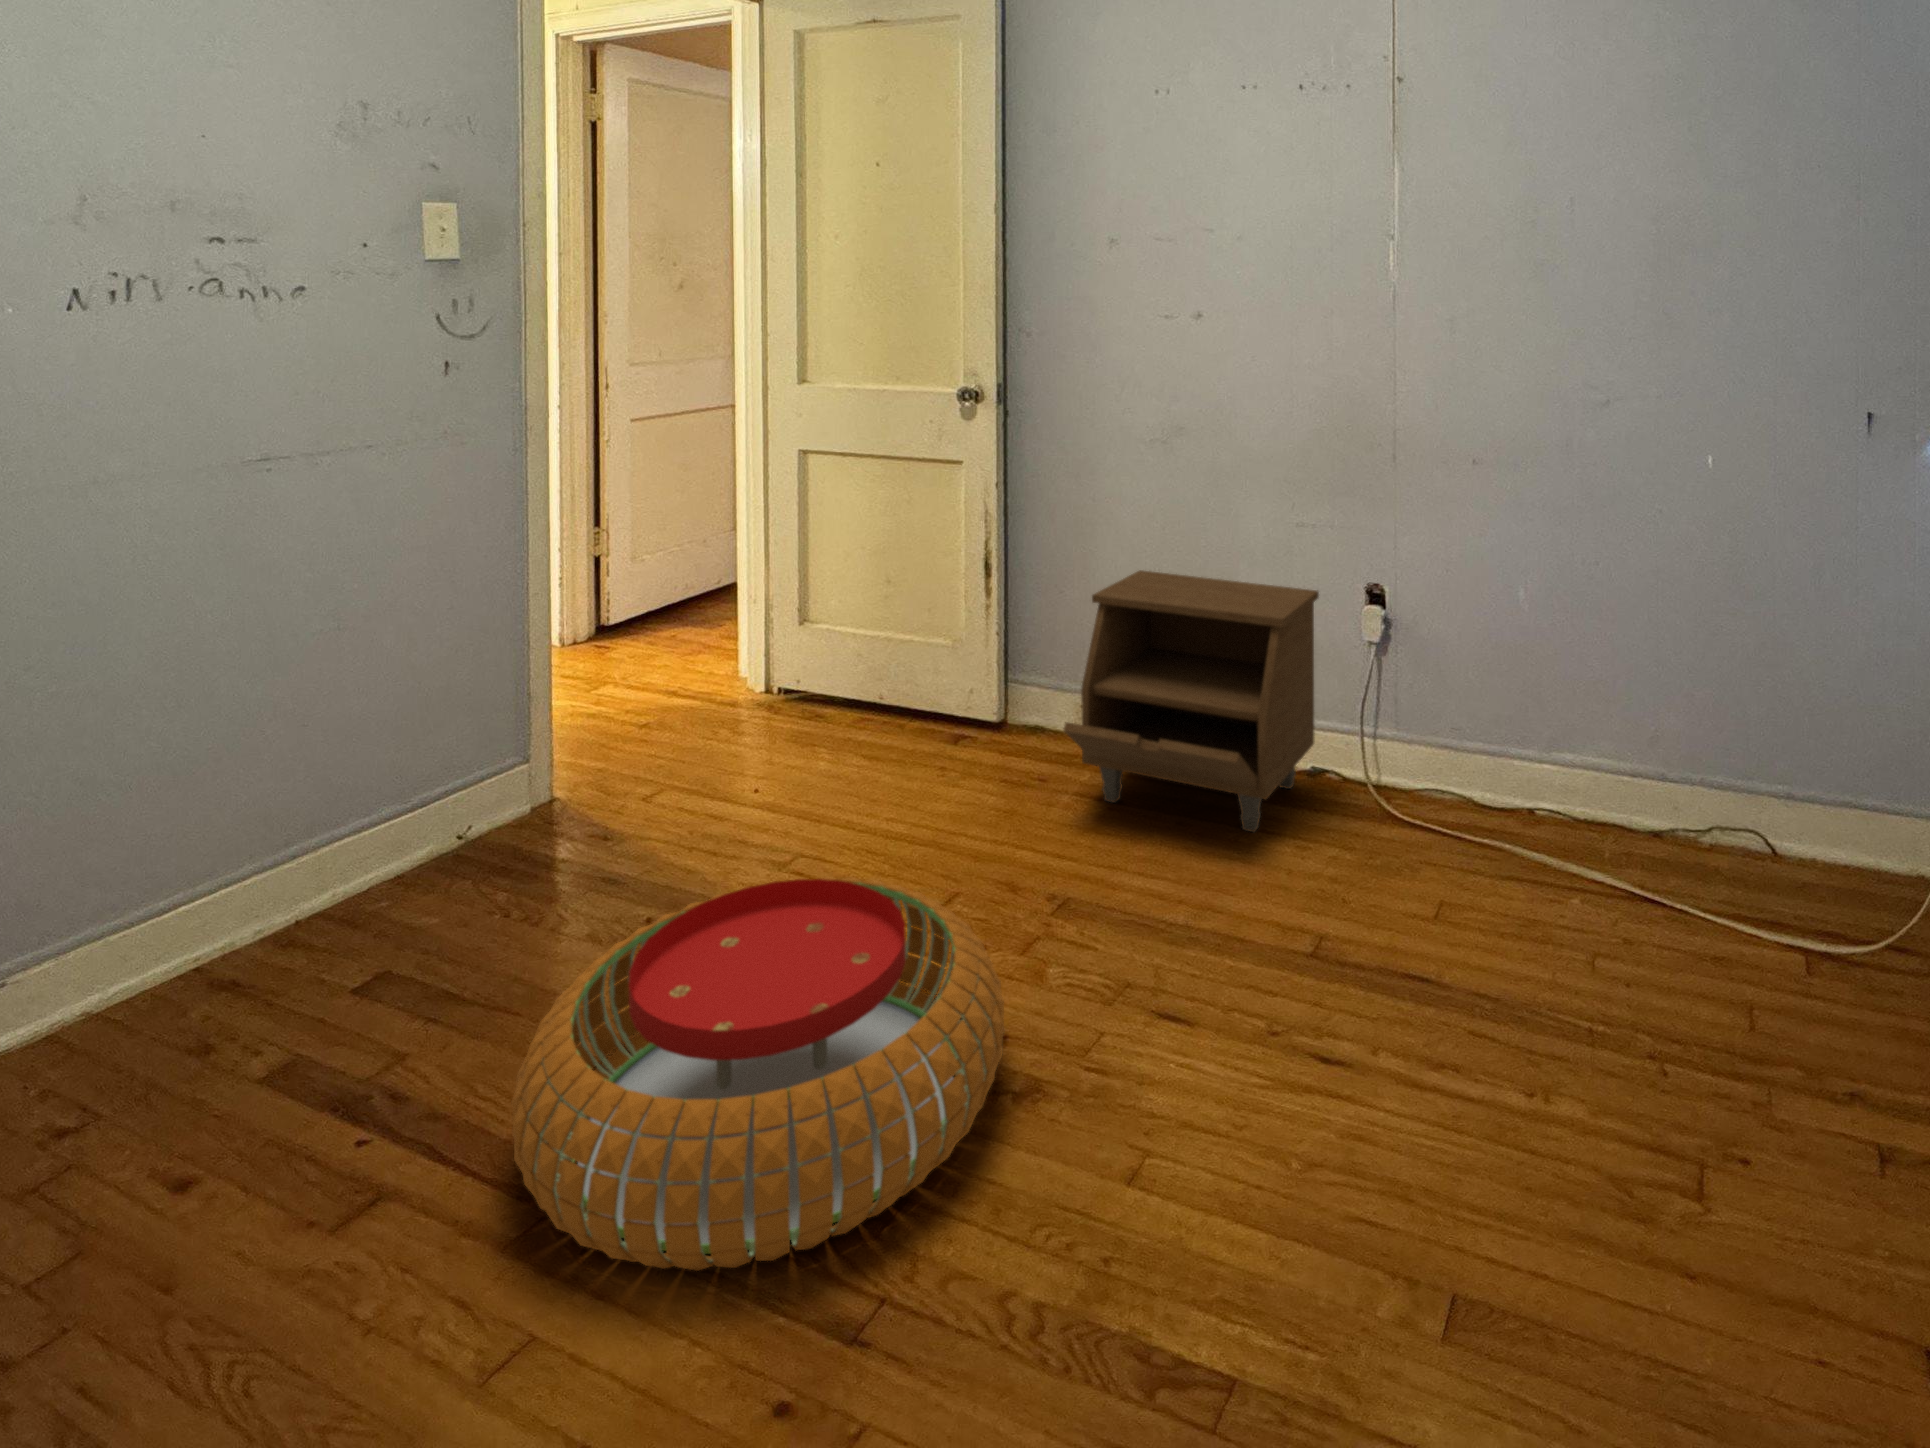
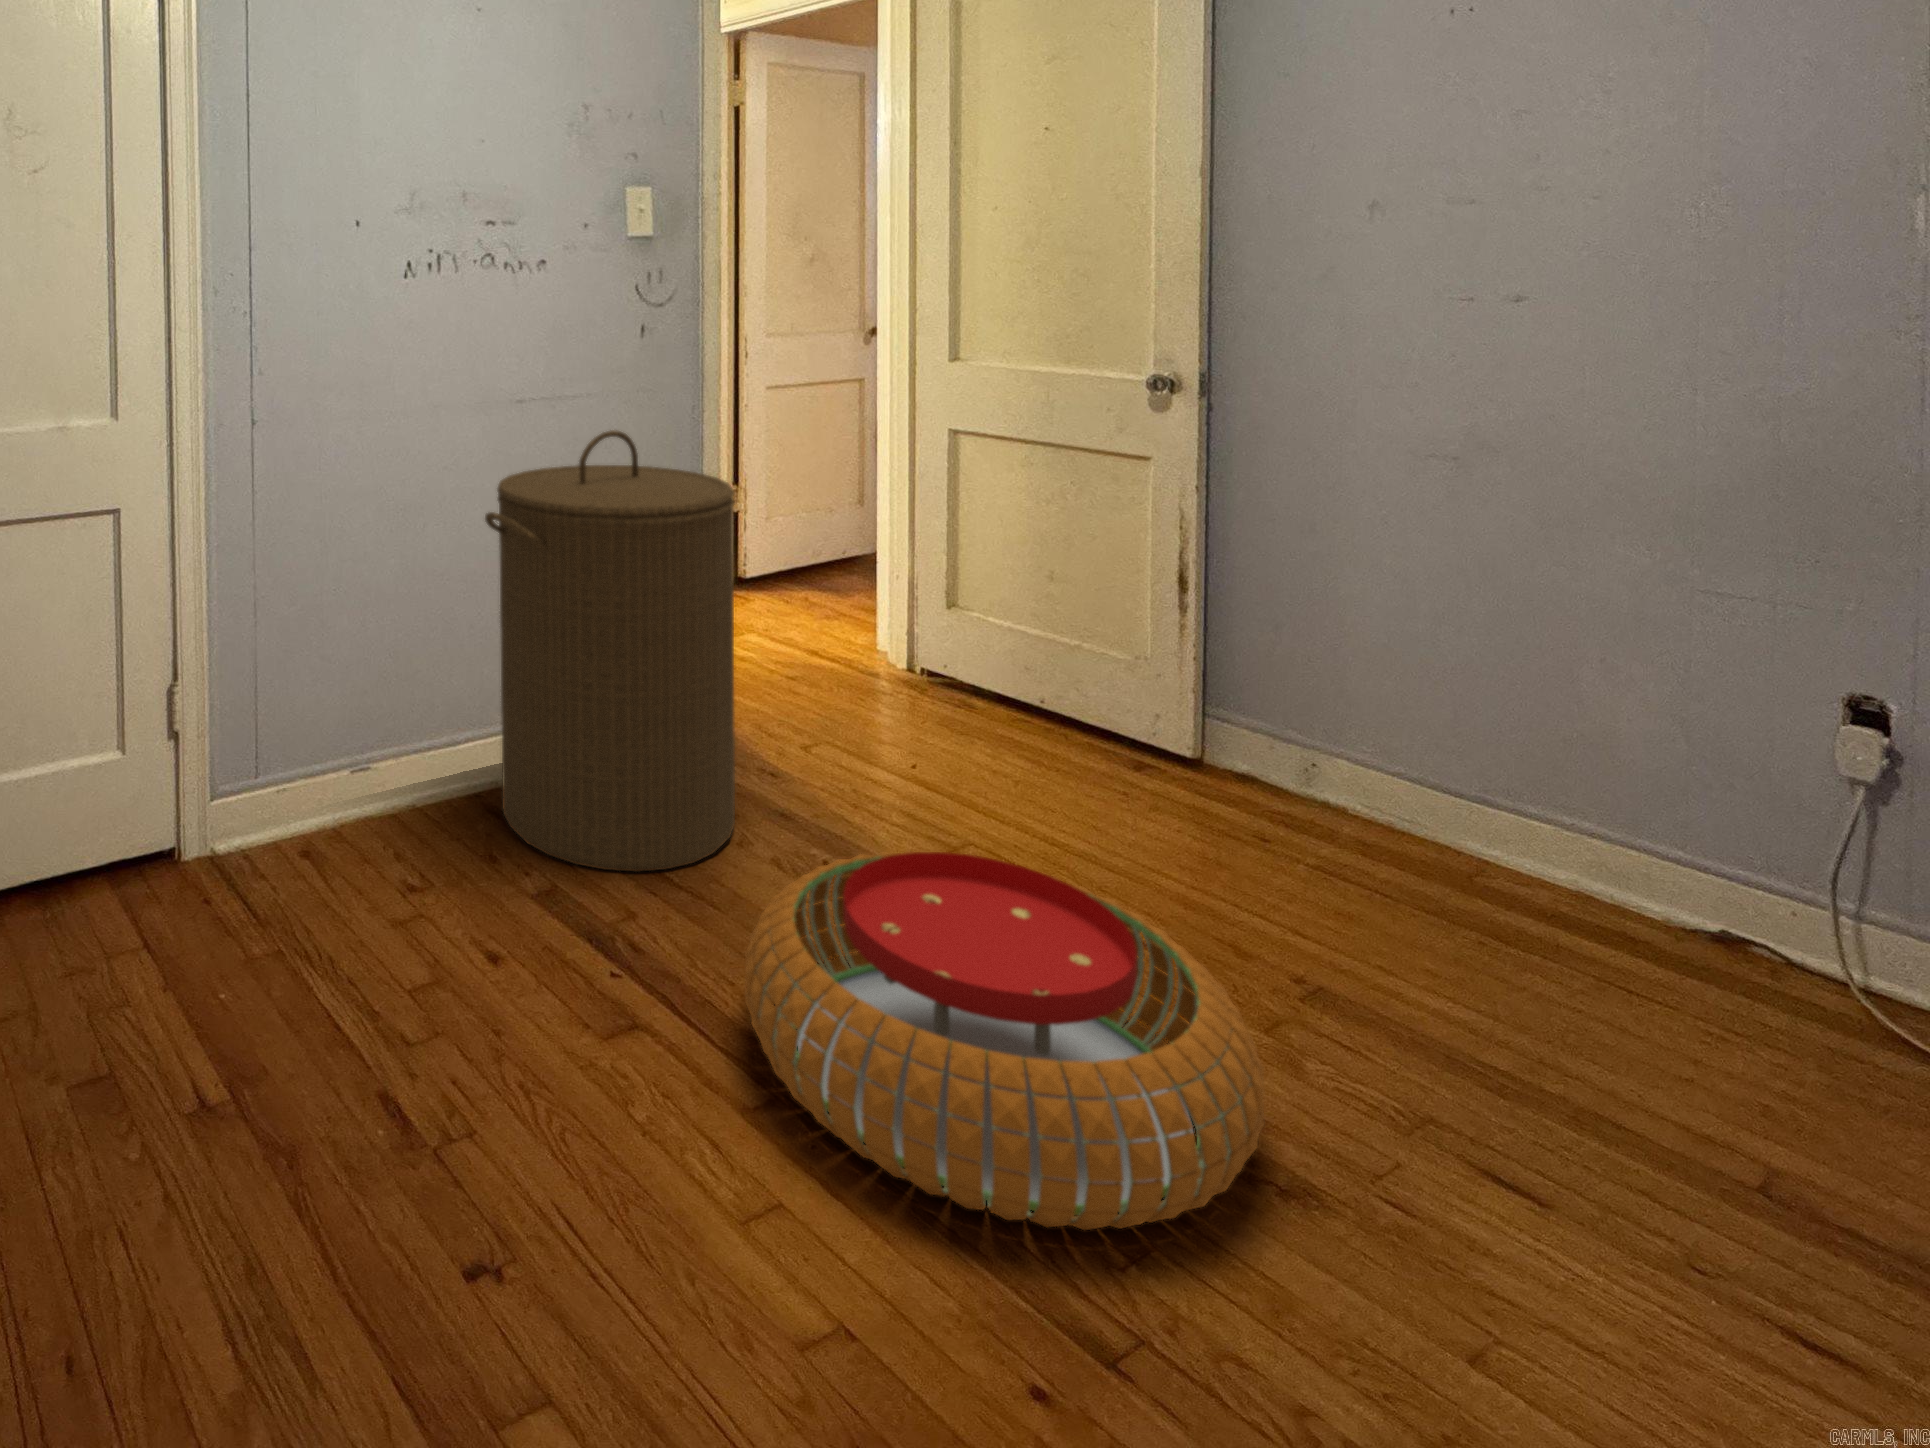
laundry hamper: none [188,491,552,1029] -> present [485,430,735,872]
nightstand: present [1063,570,1319,832] -> none [1304,615,1753,993]

